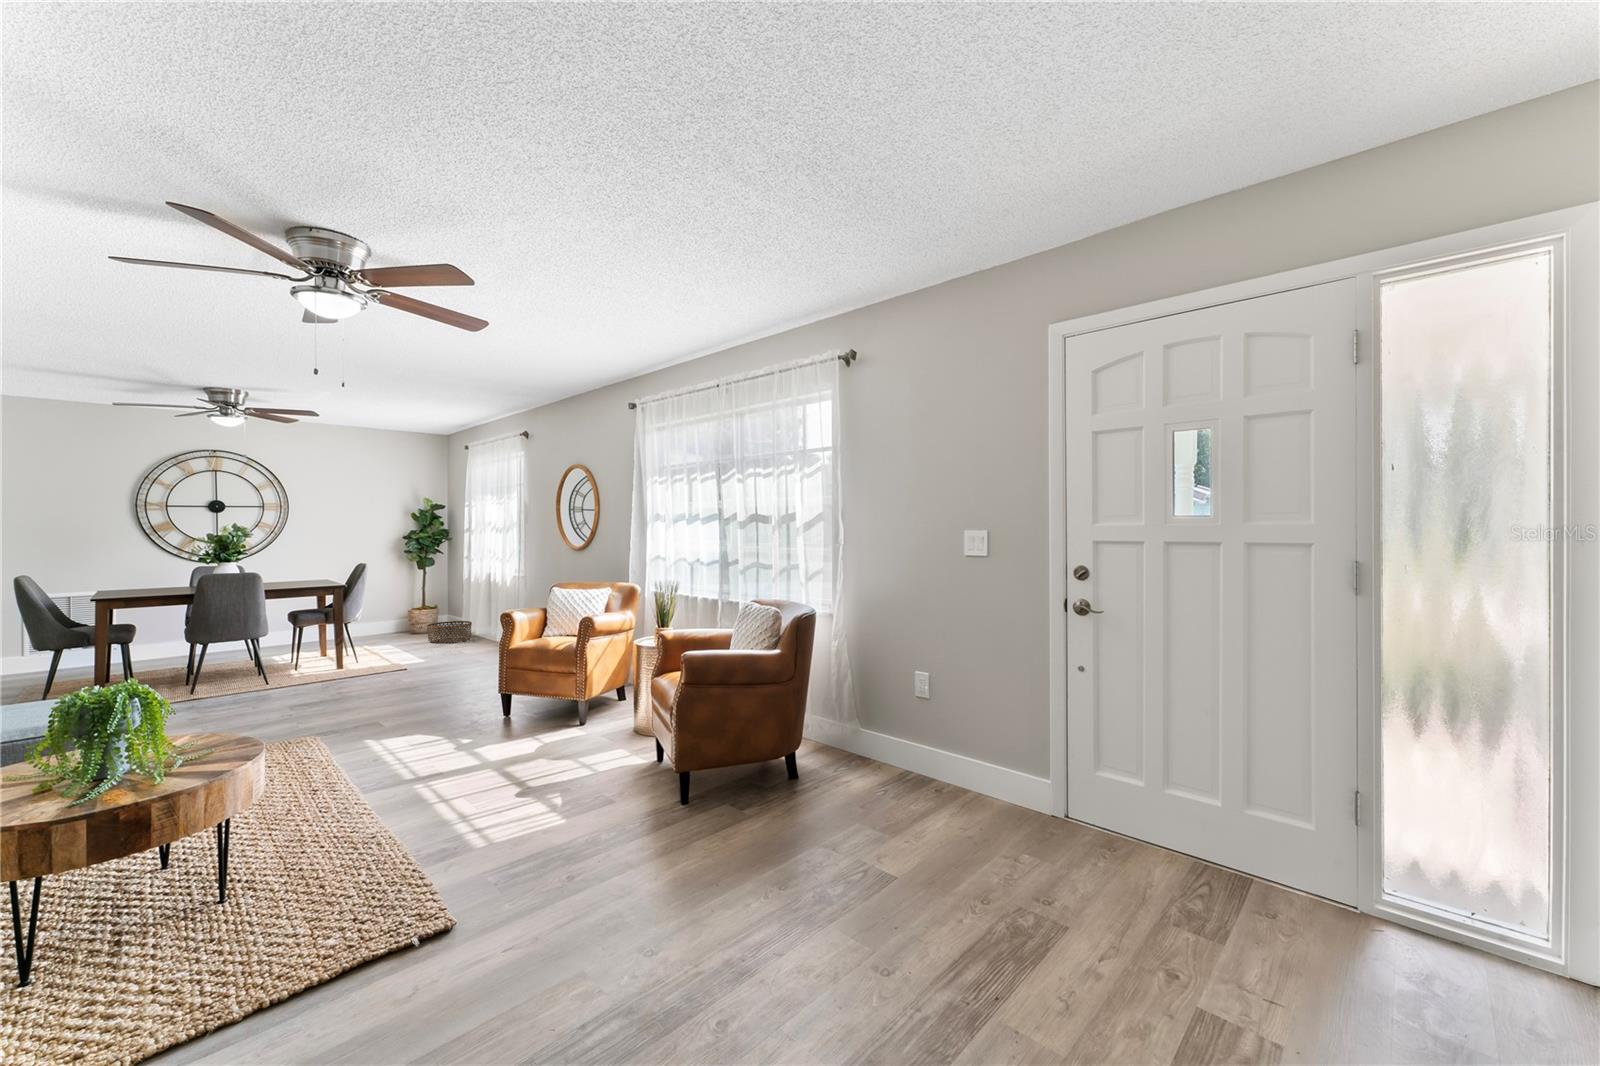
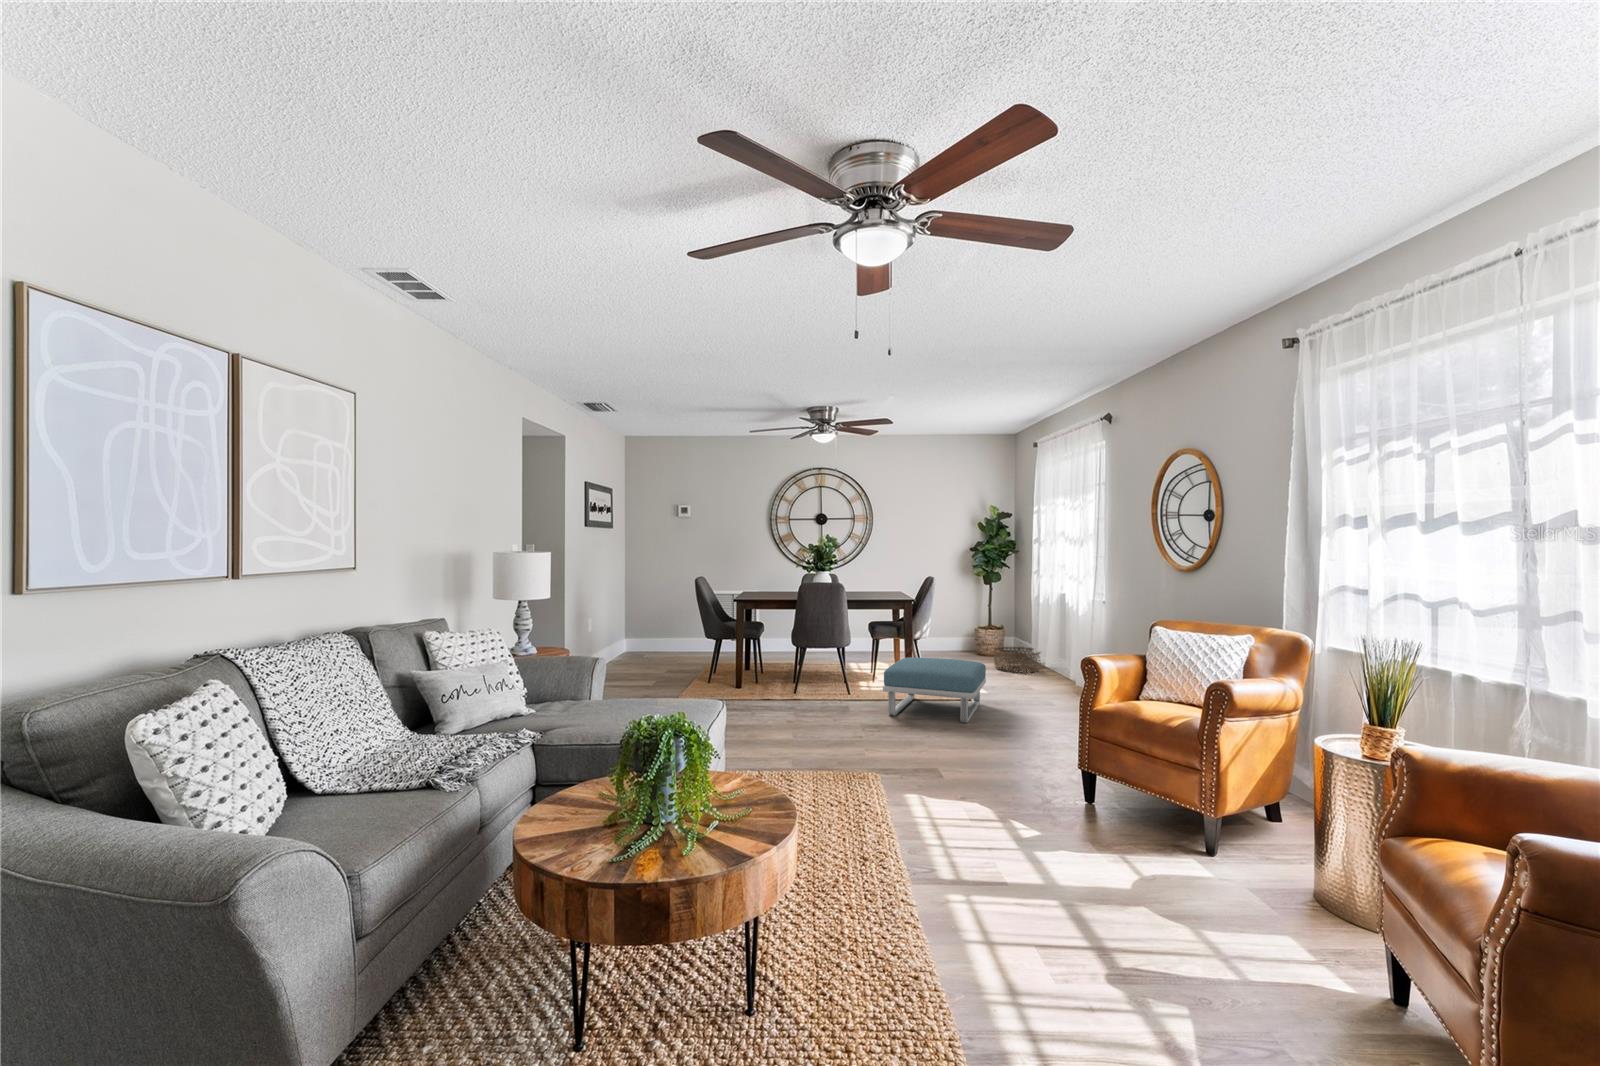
footstool: none [313,634,421,691] -> present [883,657,986,723]

